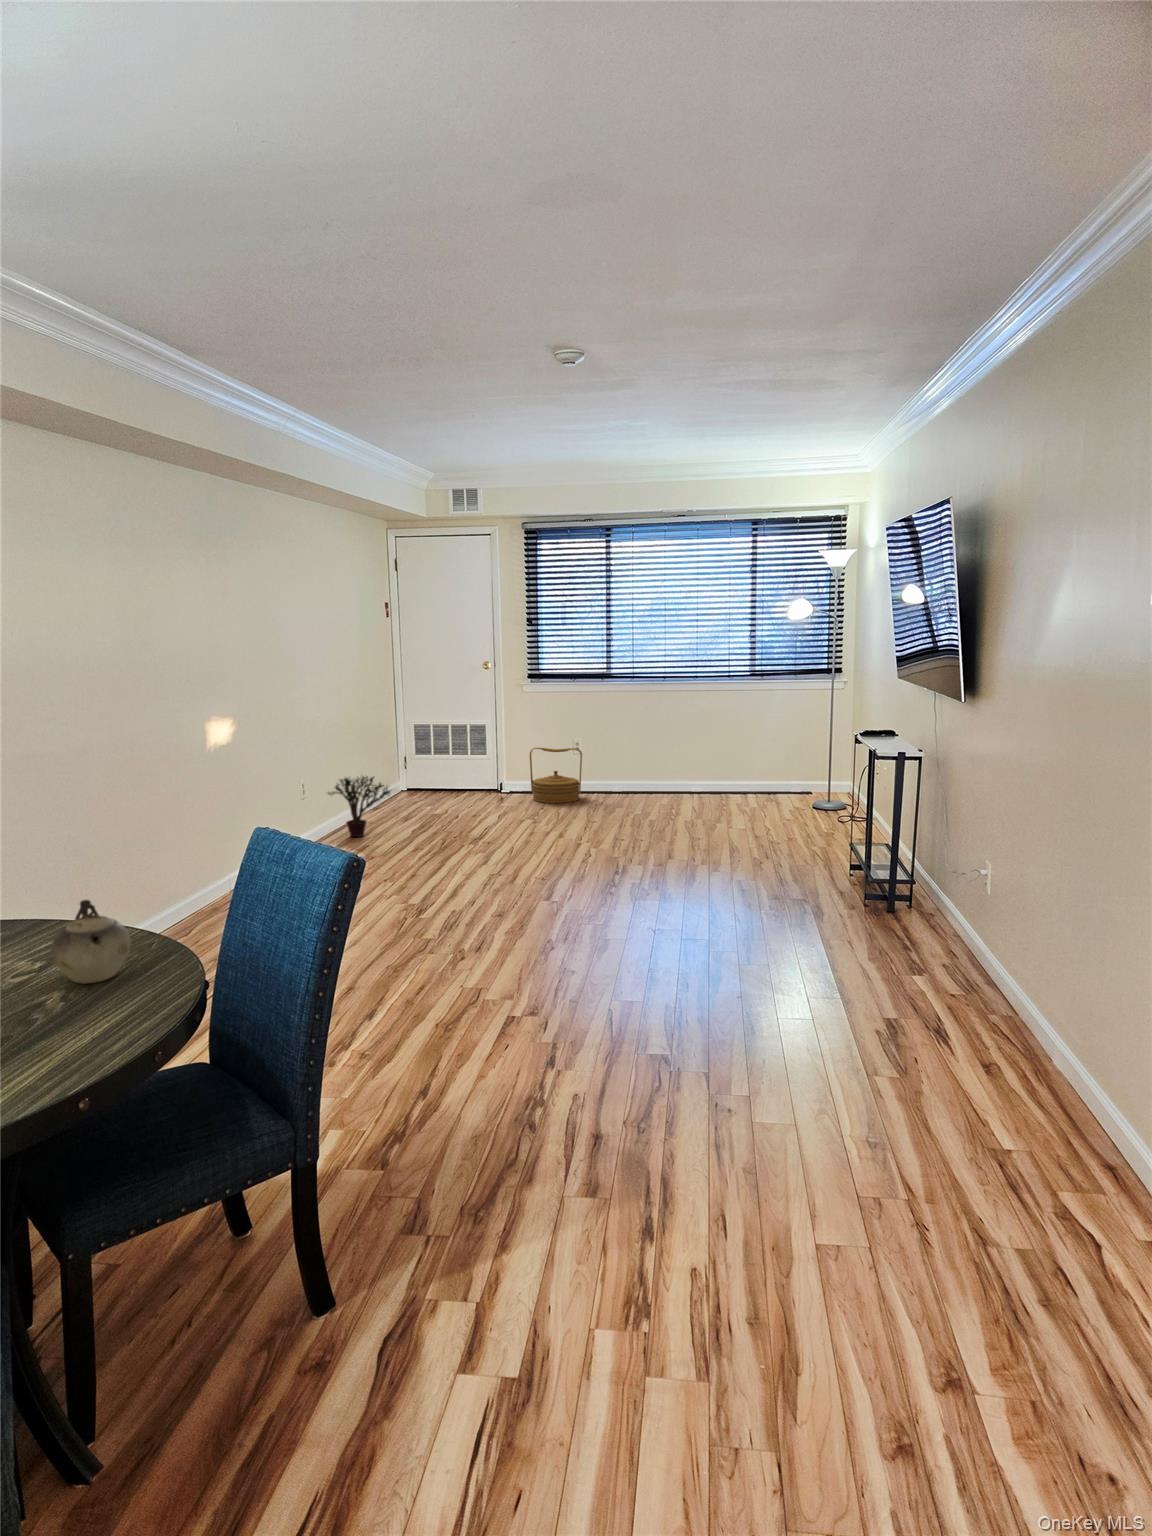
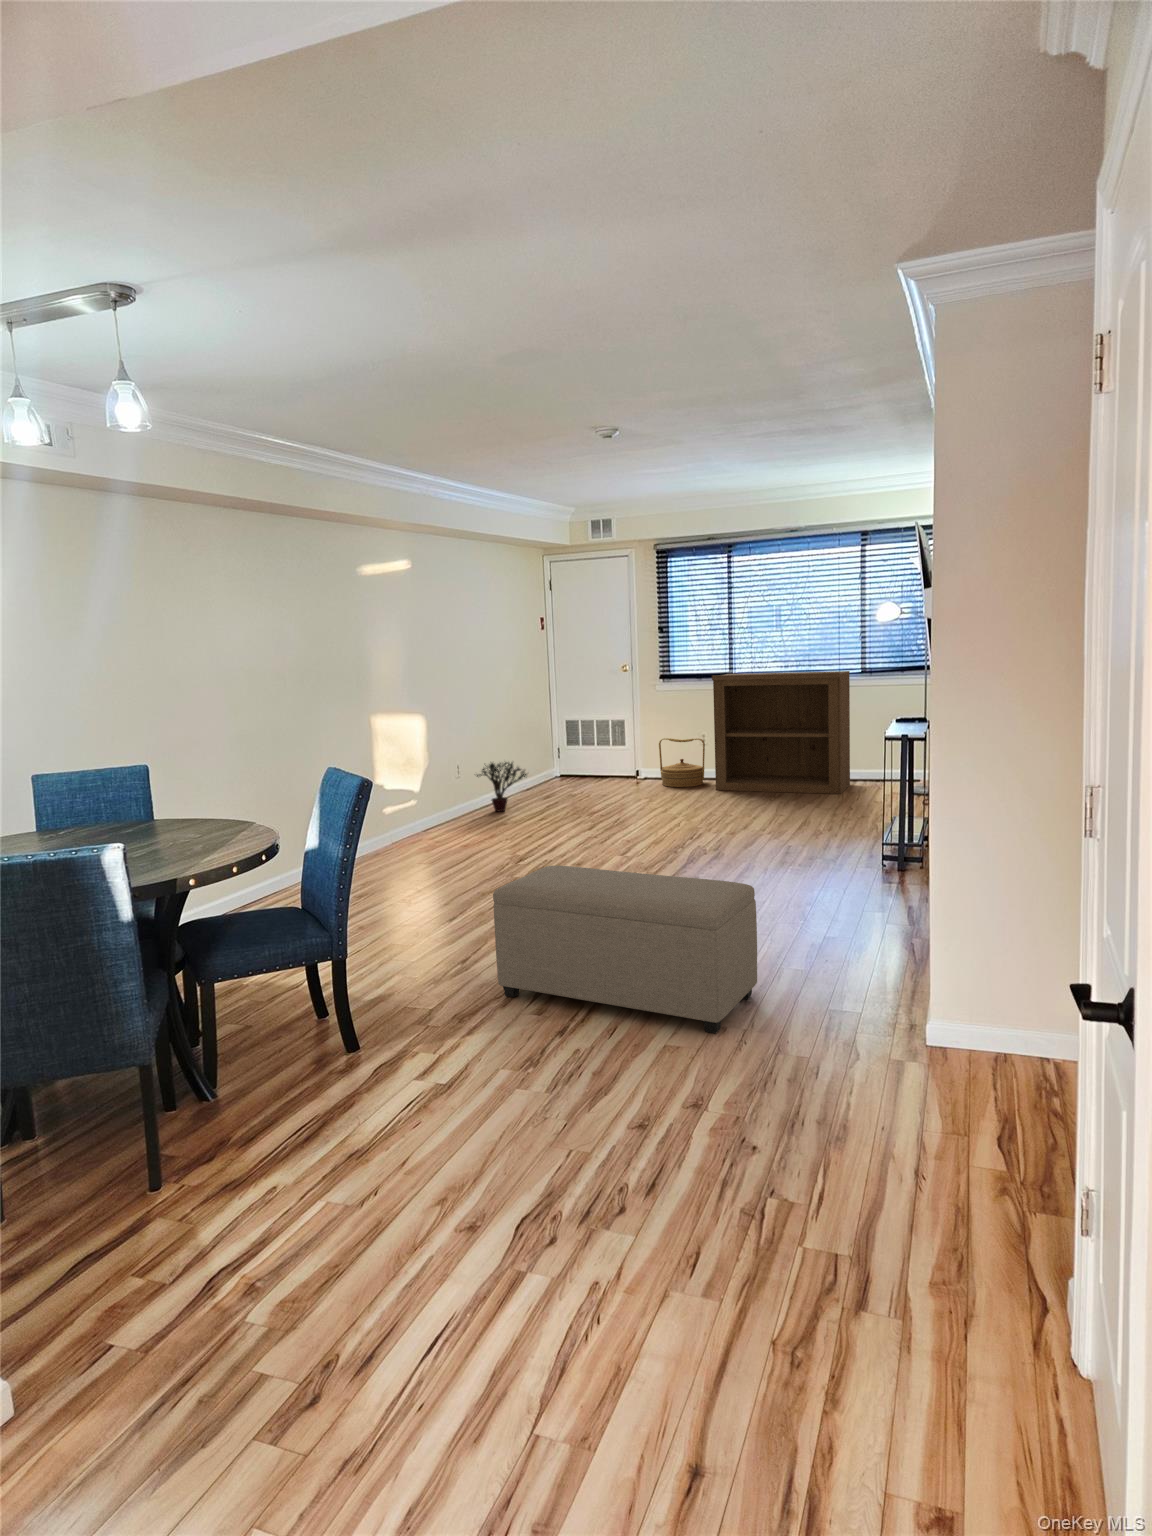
bookshelf: none [598,677,741,811] -> present [712,671,850,794]
teapot: present [51,900,131,983] -> none [201,800,241,841]
ottoman: none [508,951,885,1208] -> present [493,866,757,1033]

